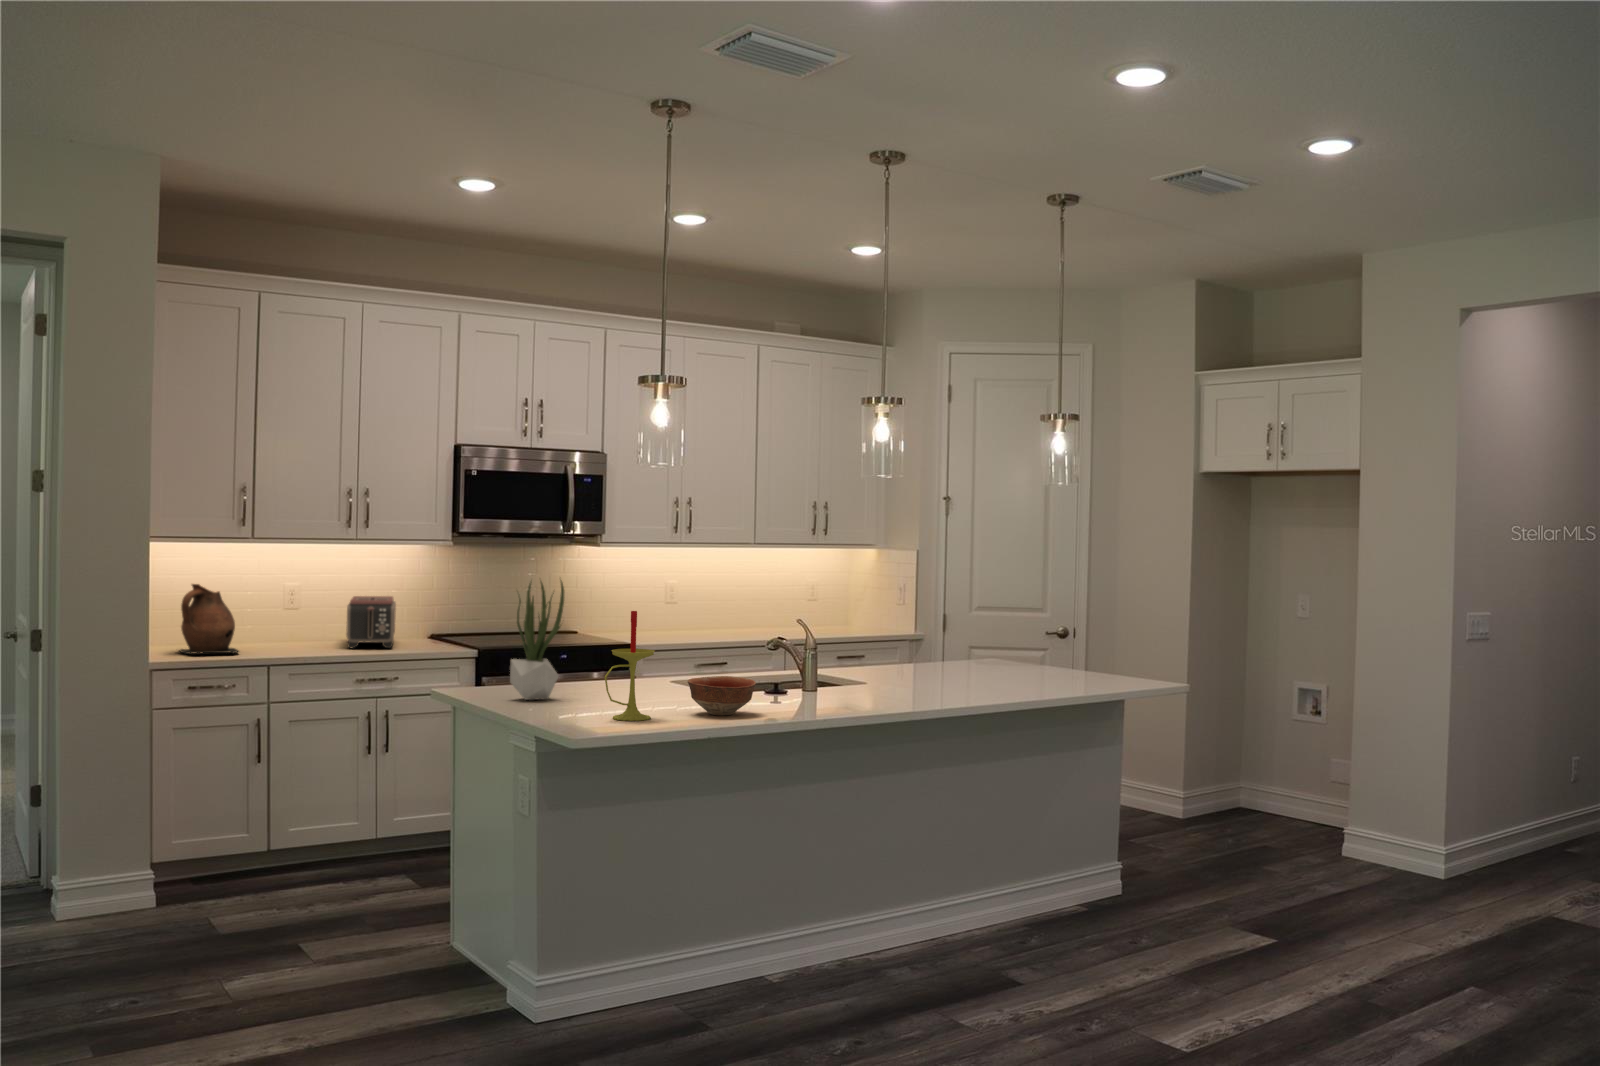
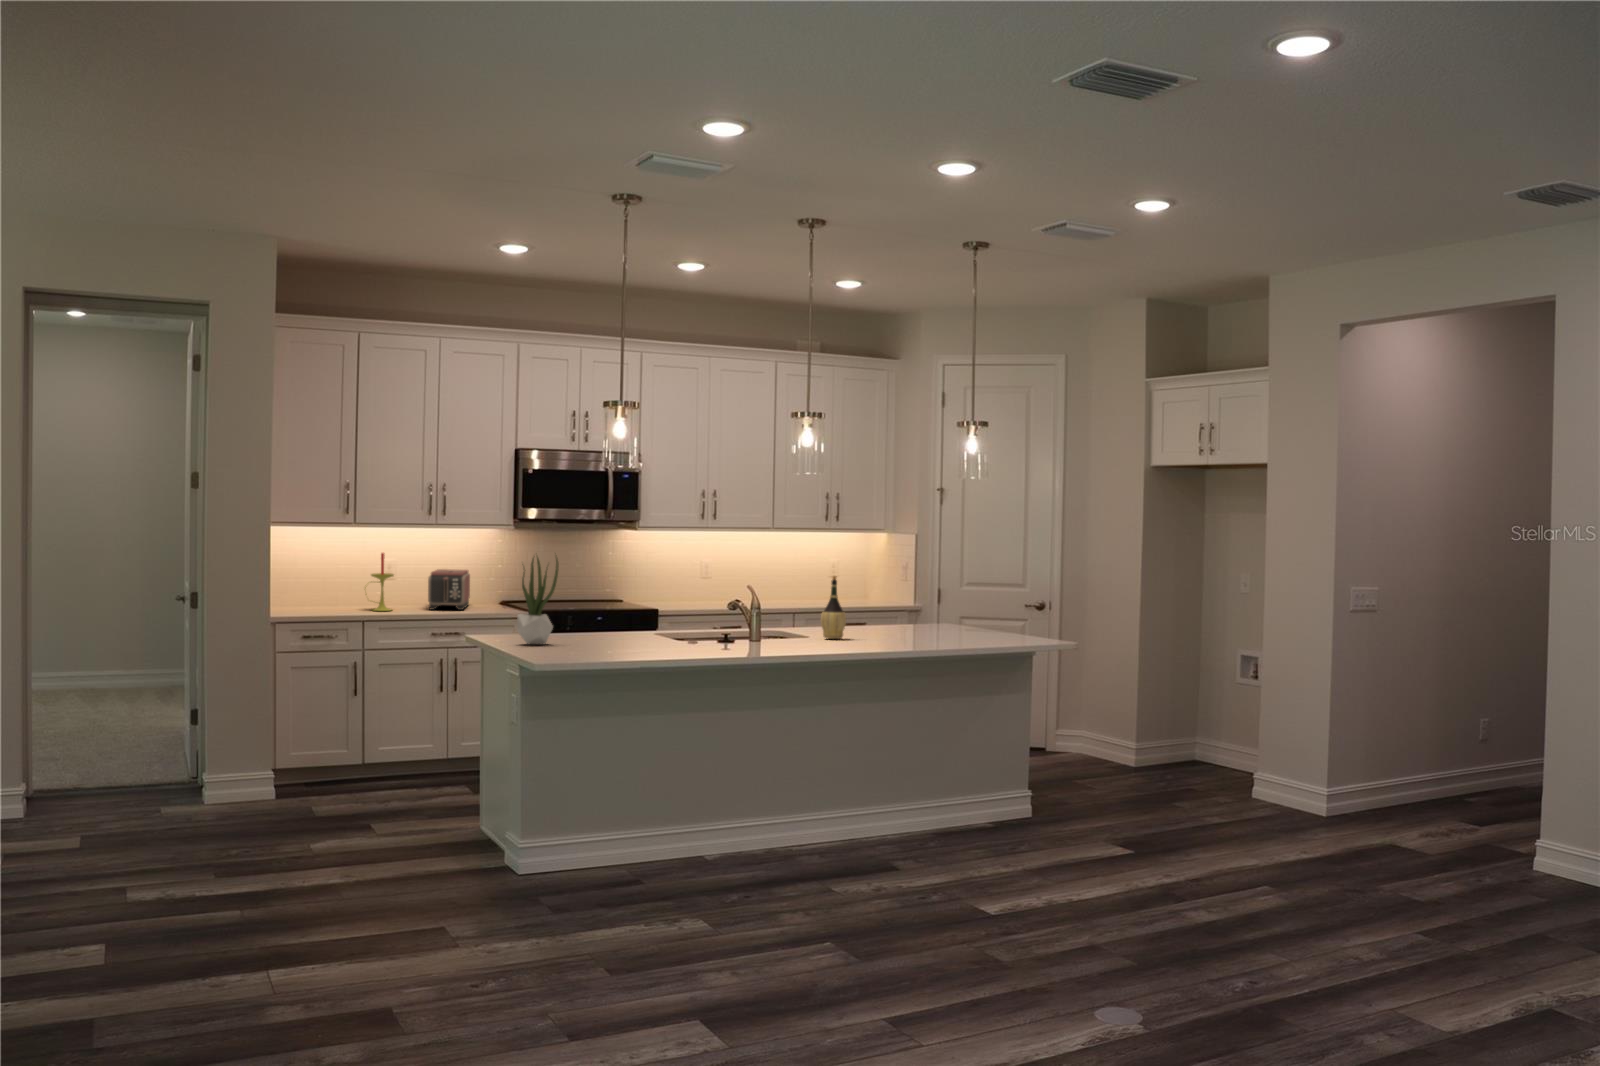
ceramic pitcher: present [179,584,239,654] -> none [299,558,346,612]
wine bottle: none [880,604,913,683] -> present [821,576,846,639]
candle: present [605,611,654,721] -> present [365,553,394,611]
bowl: present [688,676,756,715] -> none [633,627,684,655]

